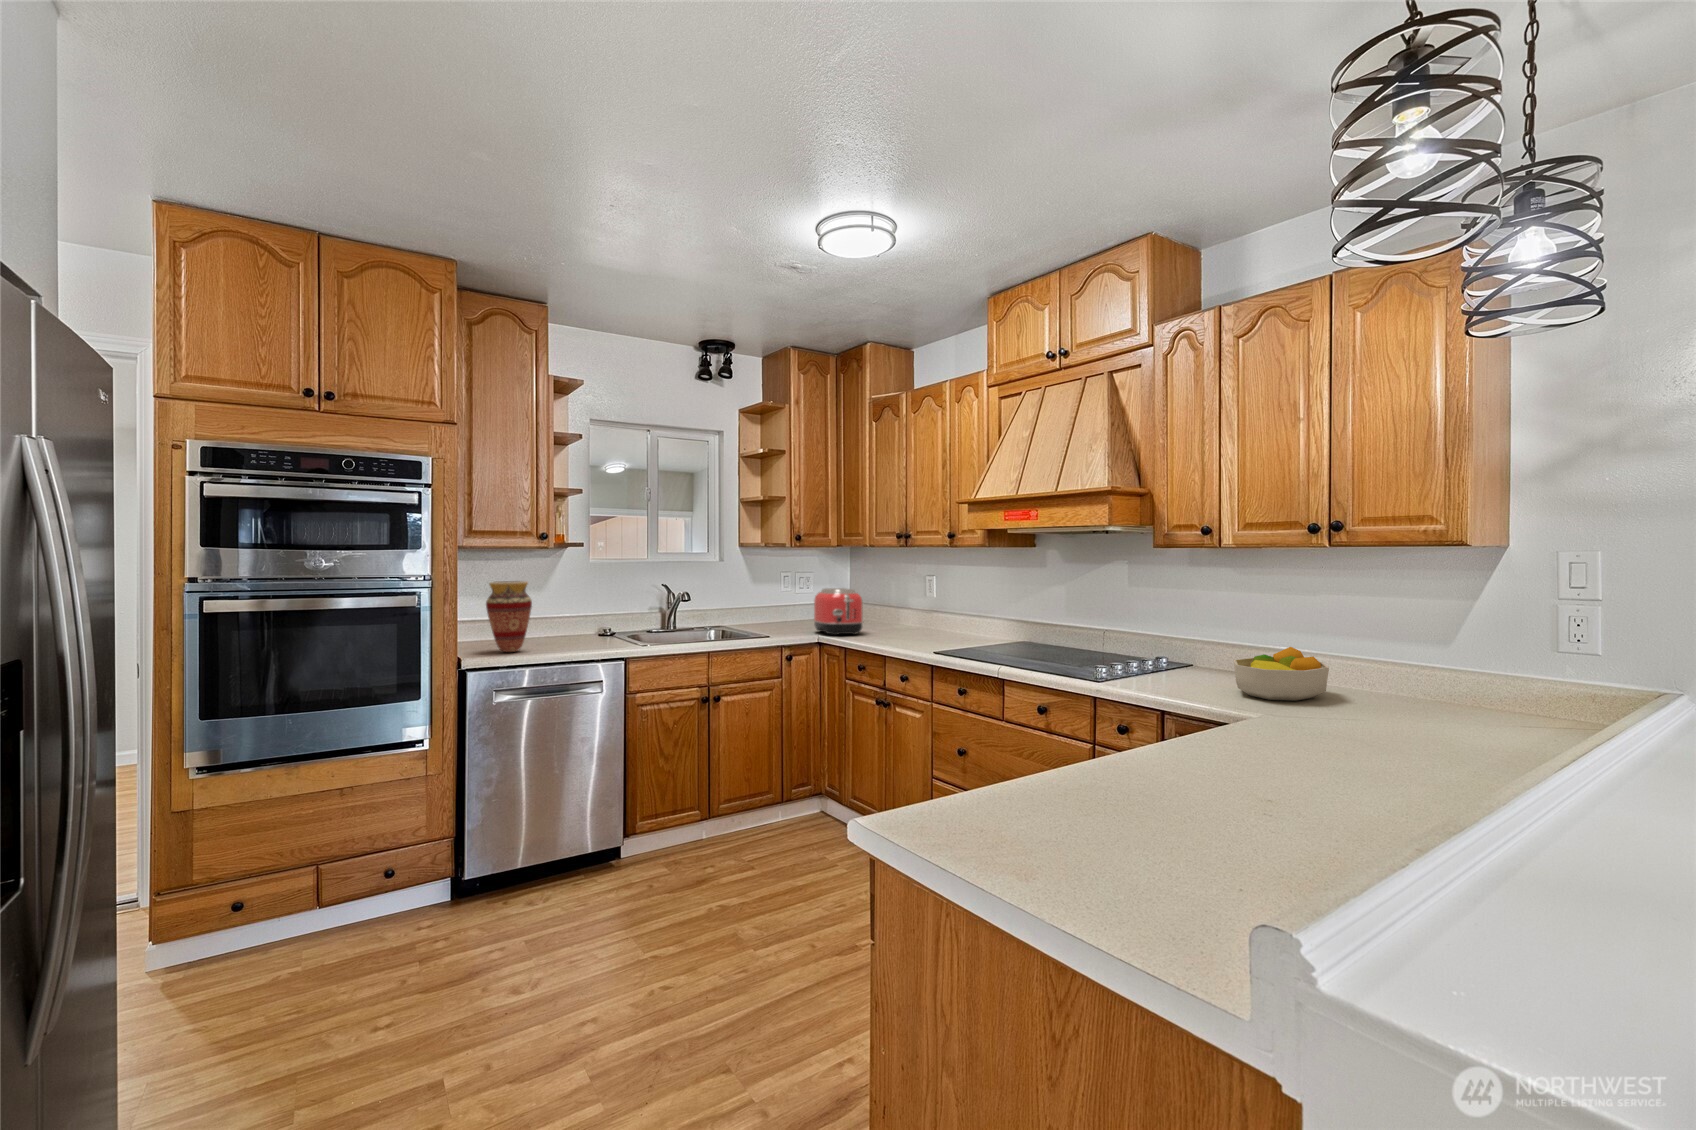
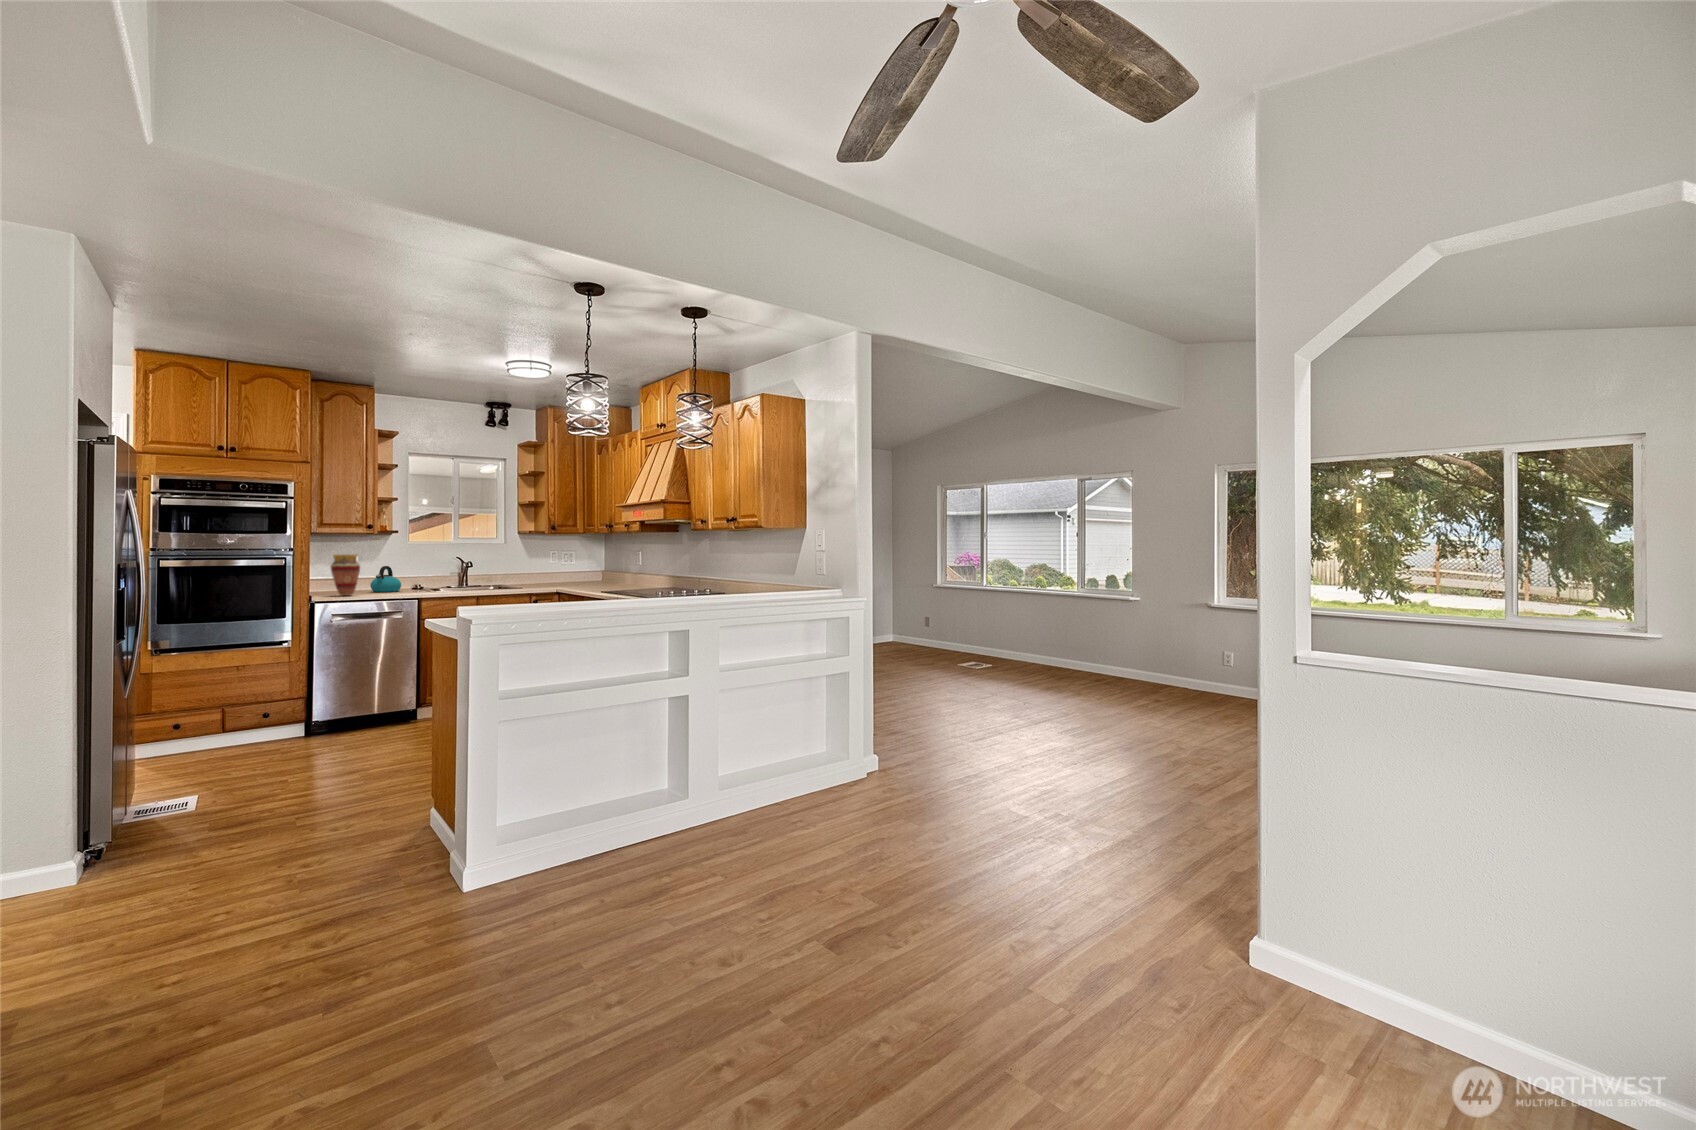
toaster: present [814,588,863,635] -> none [557,562,587,590]
kettle: none [537,597,583,640] -> present [370,566,401,592]
fruit bowl: present [1234,647,1329,701] -> none [696,583,746,607]

